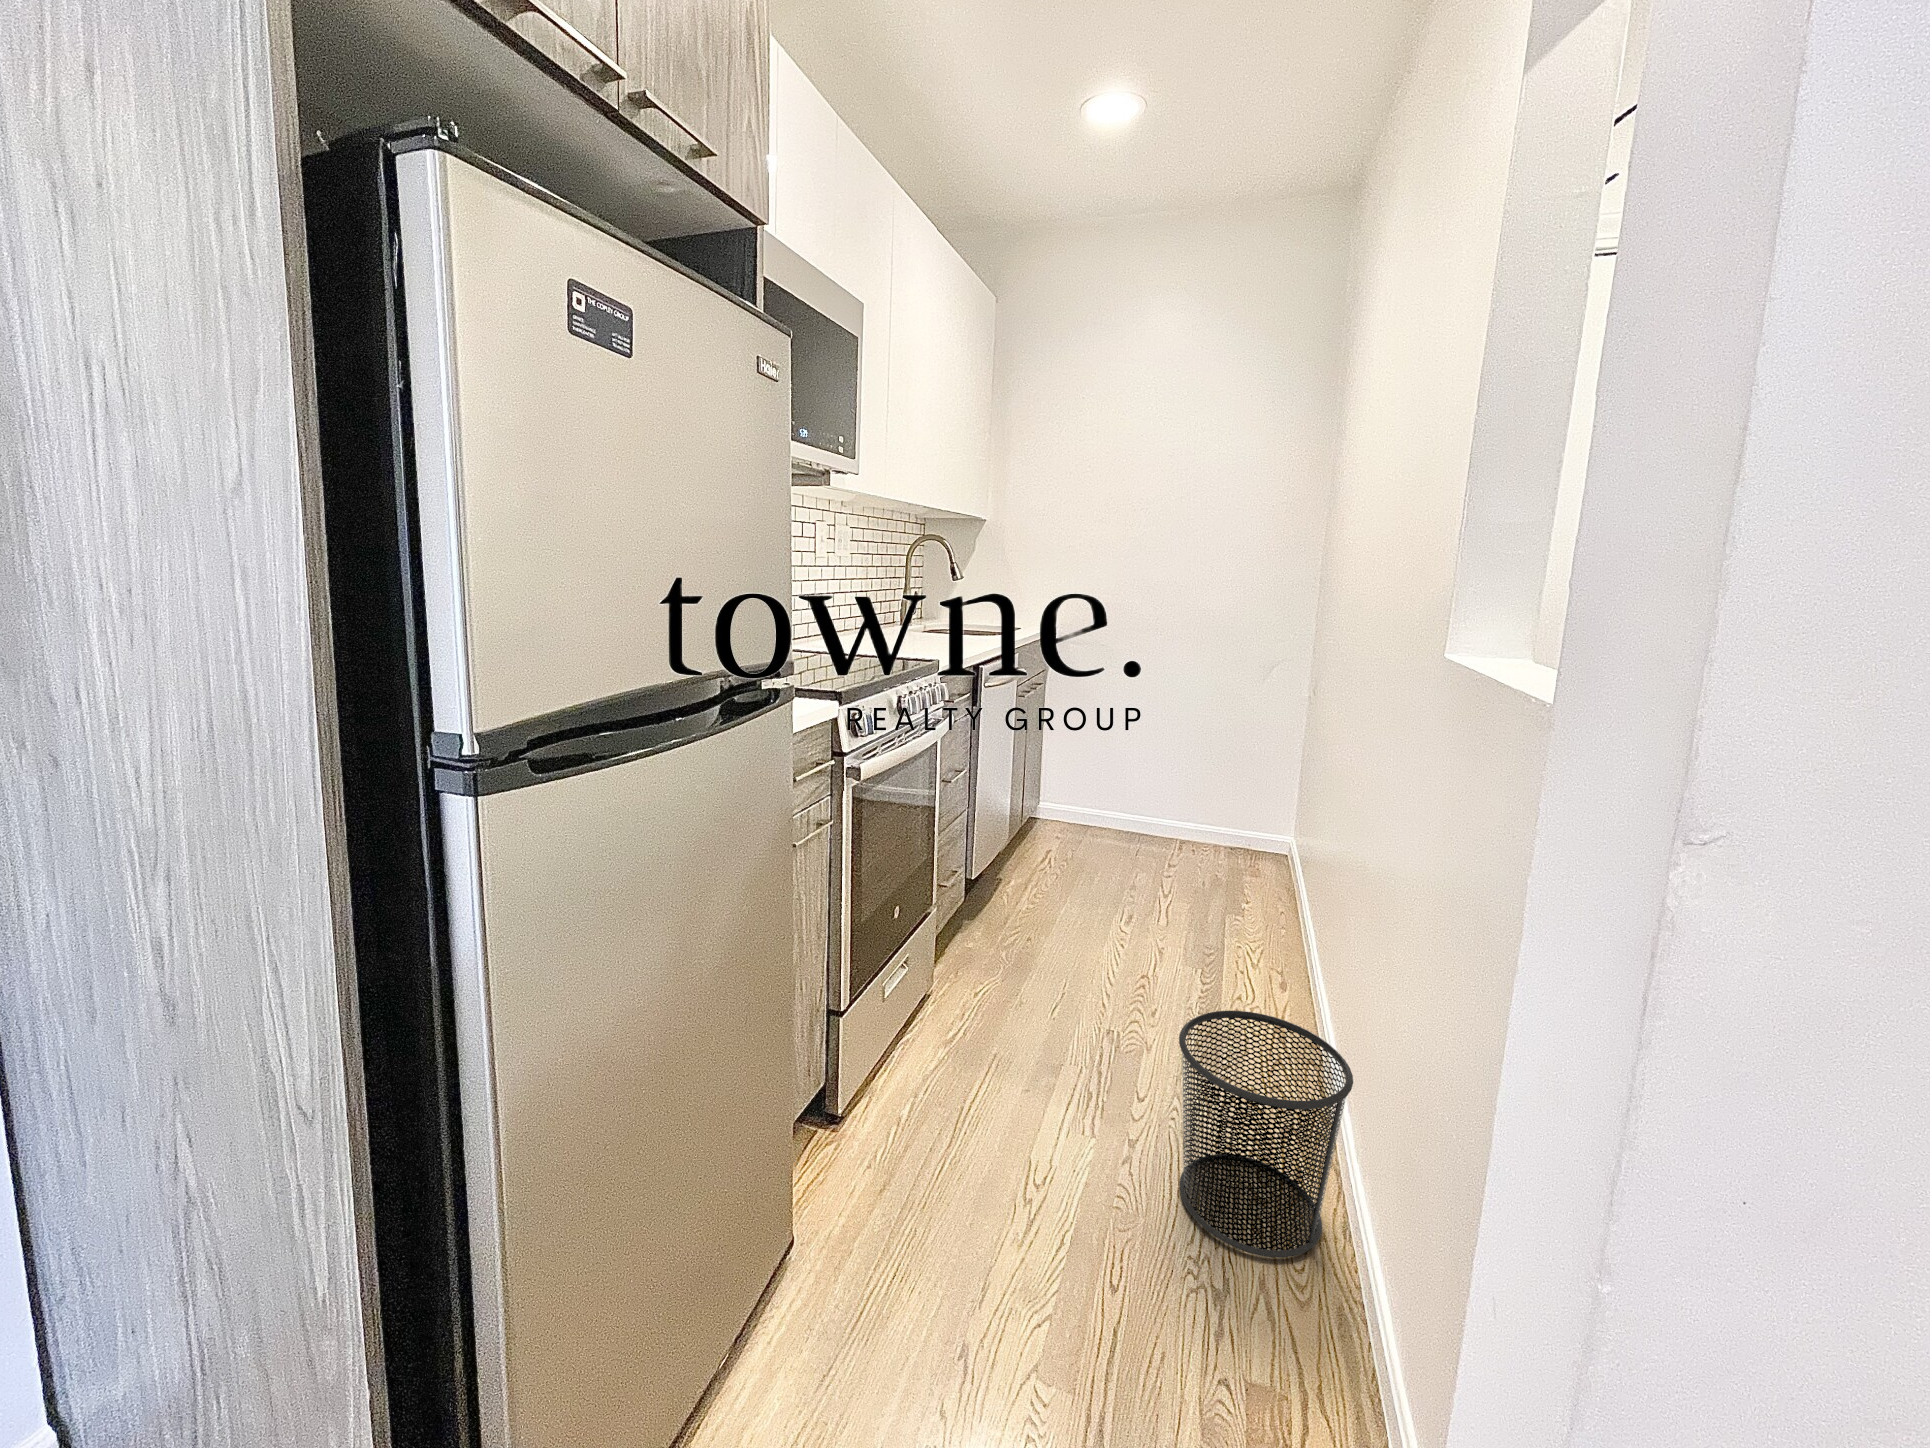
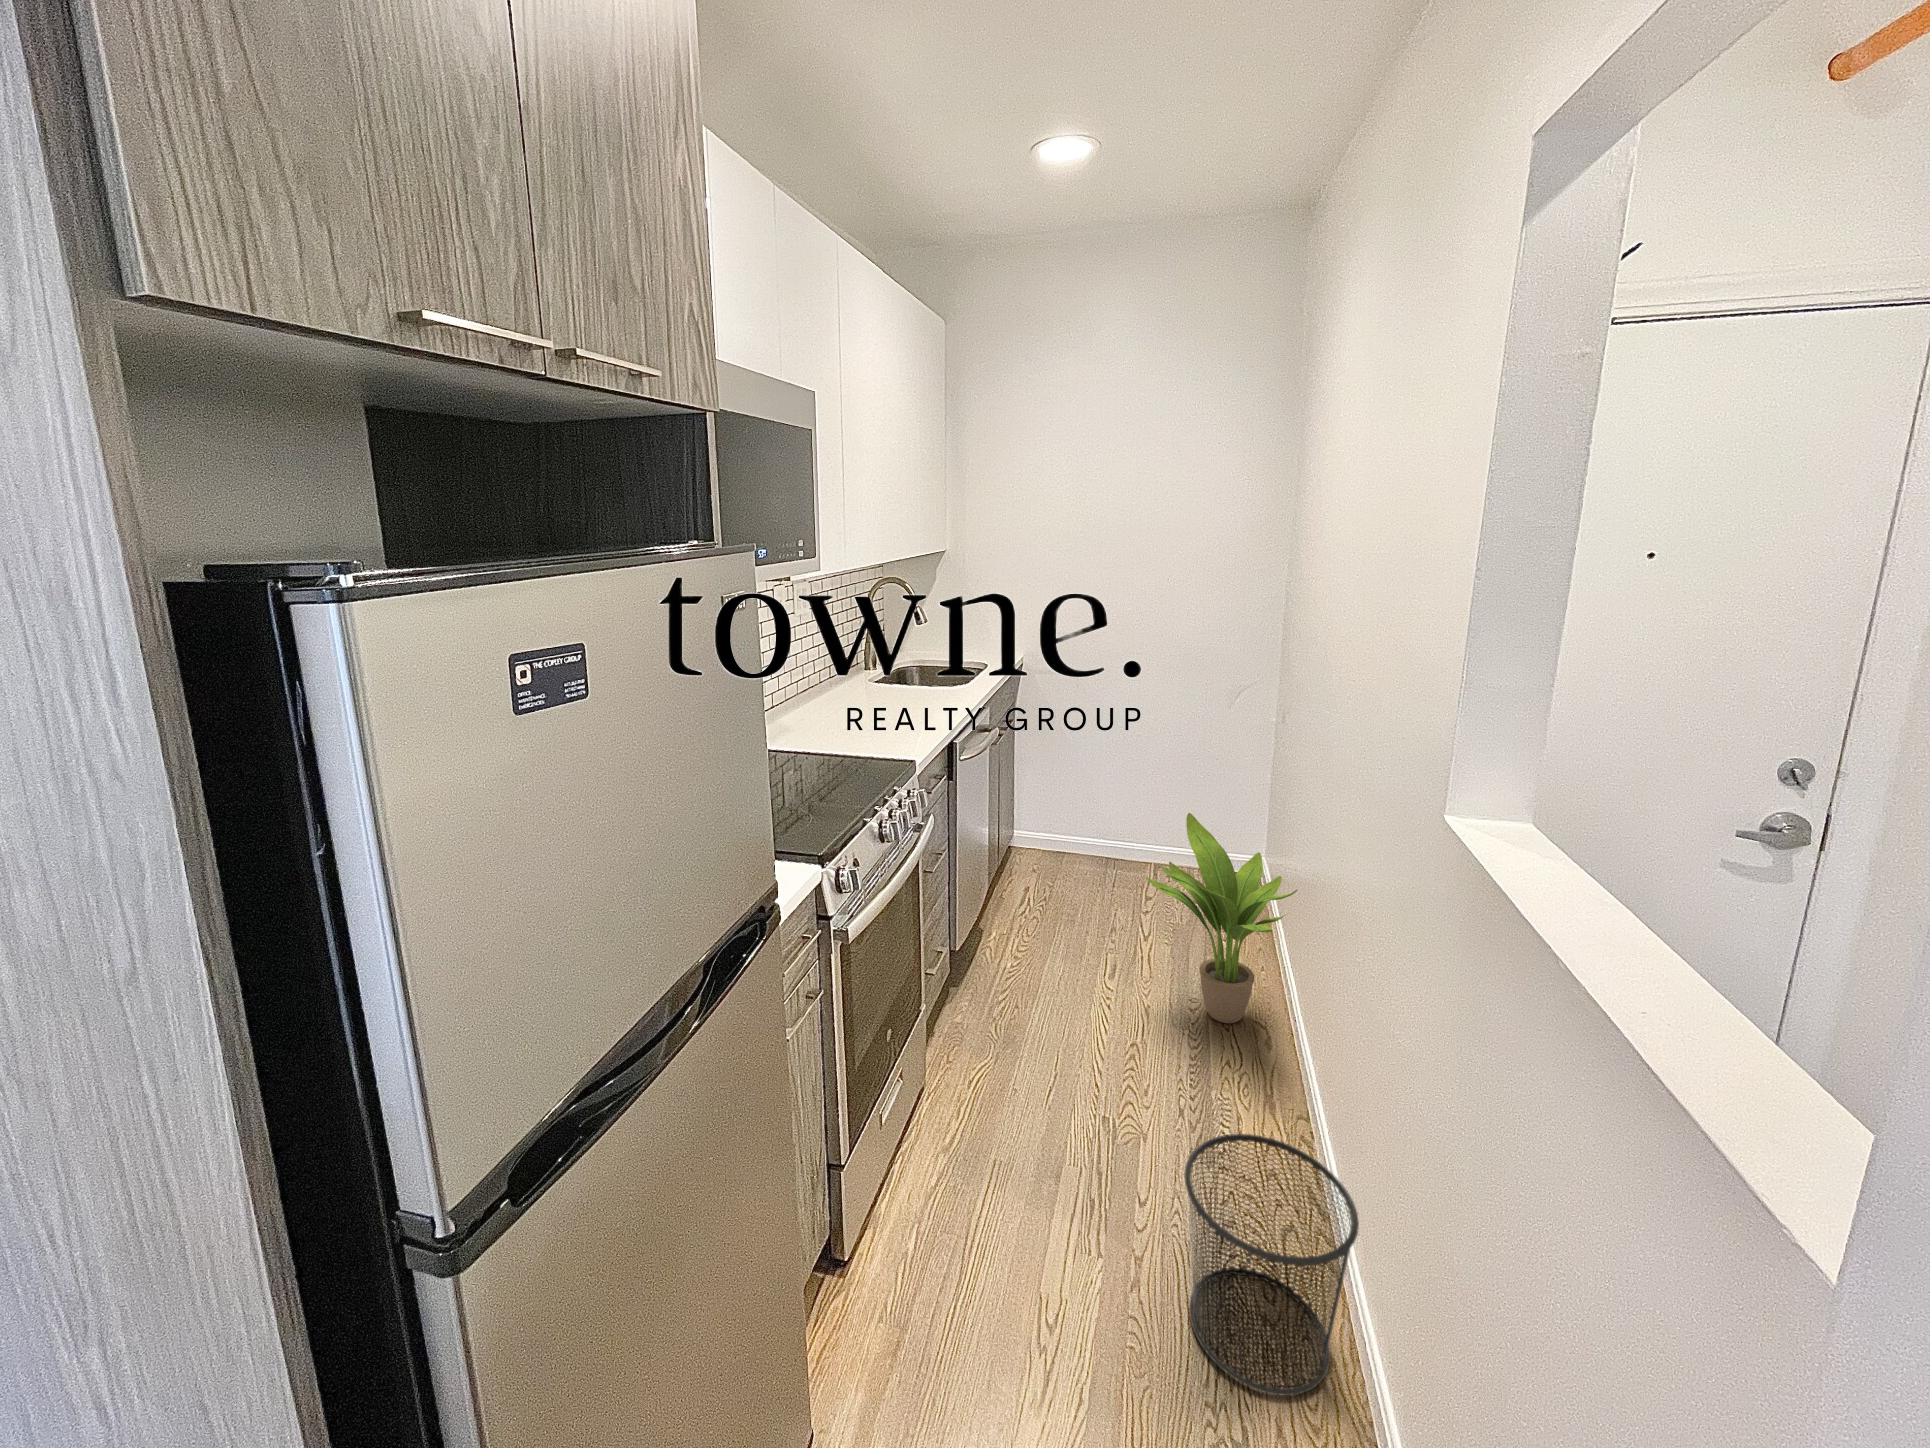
potted plant: none [1164,757,1317,967] -> present [1145,813,1298,1023]

